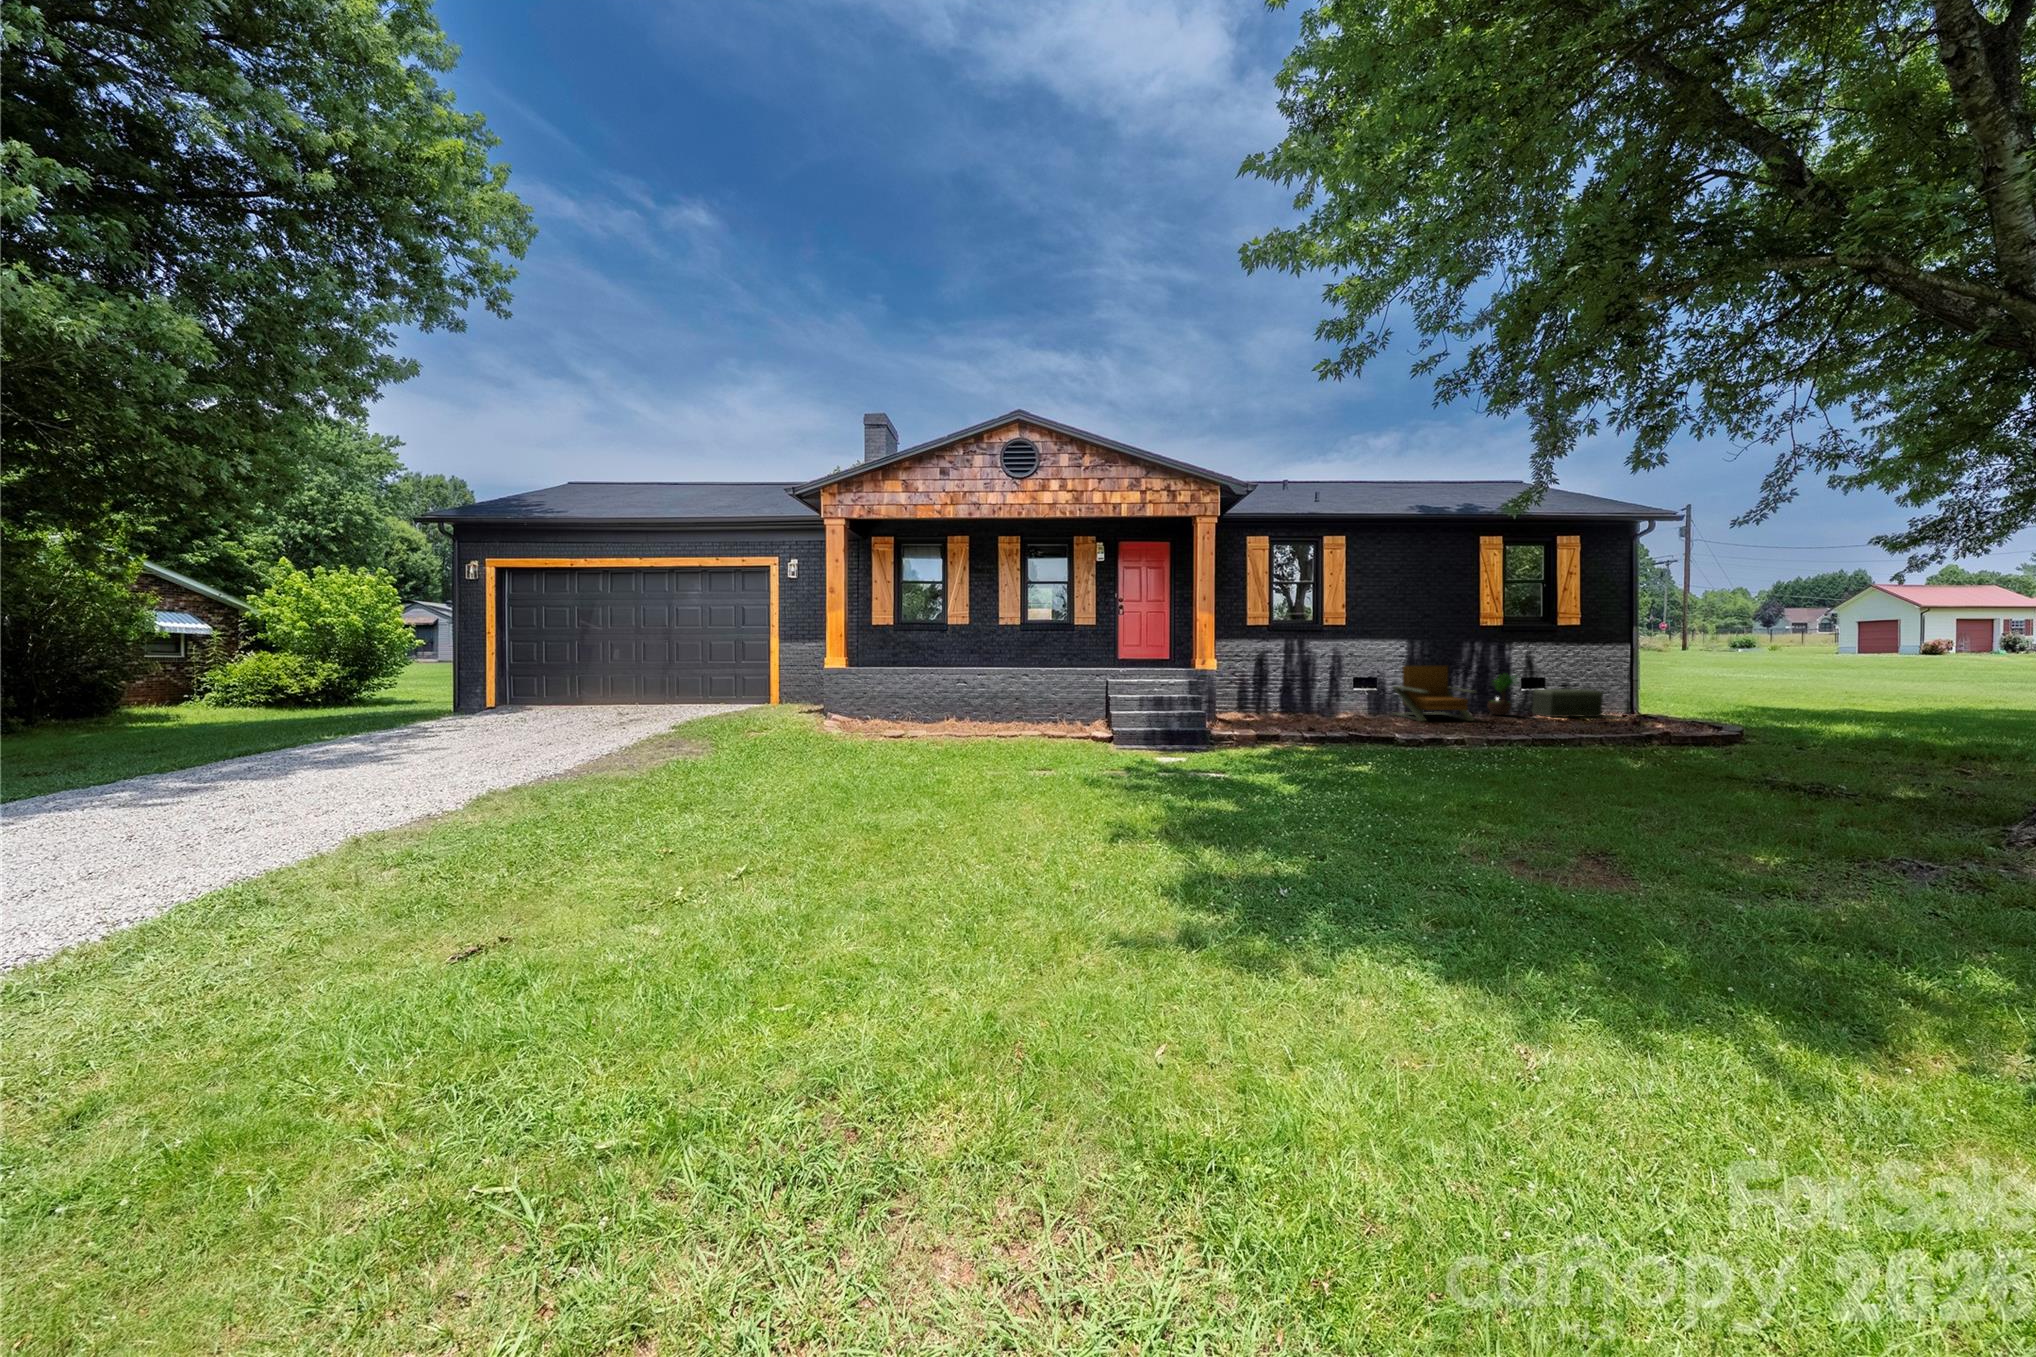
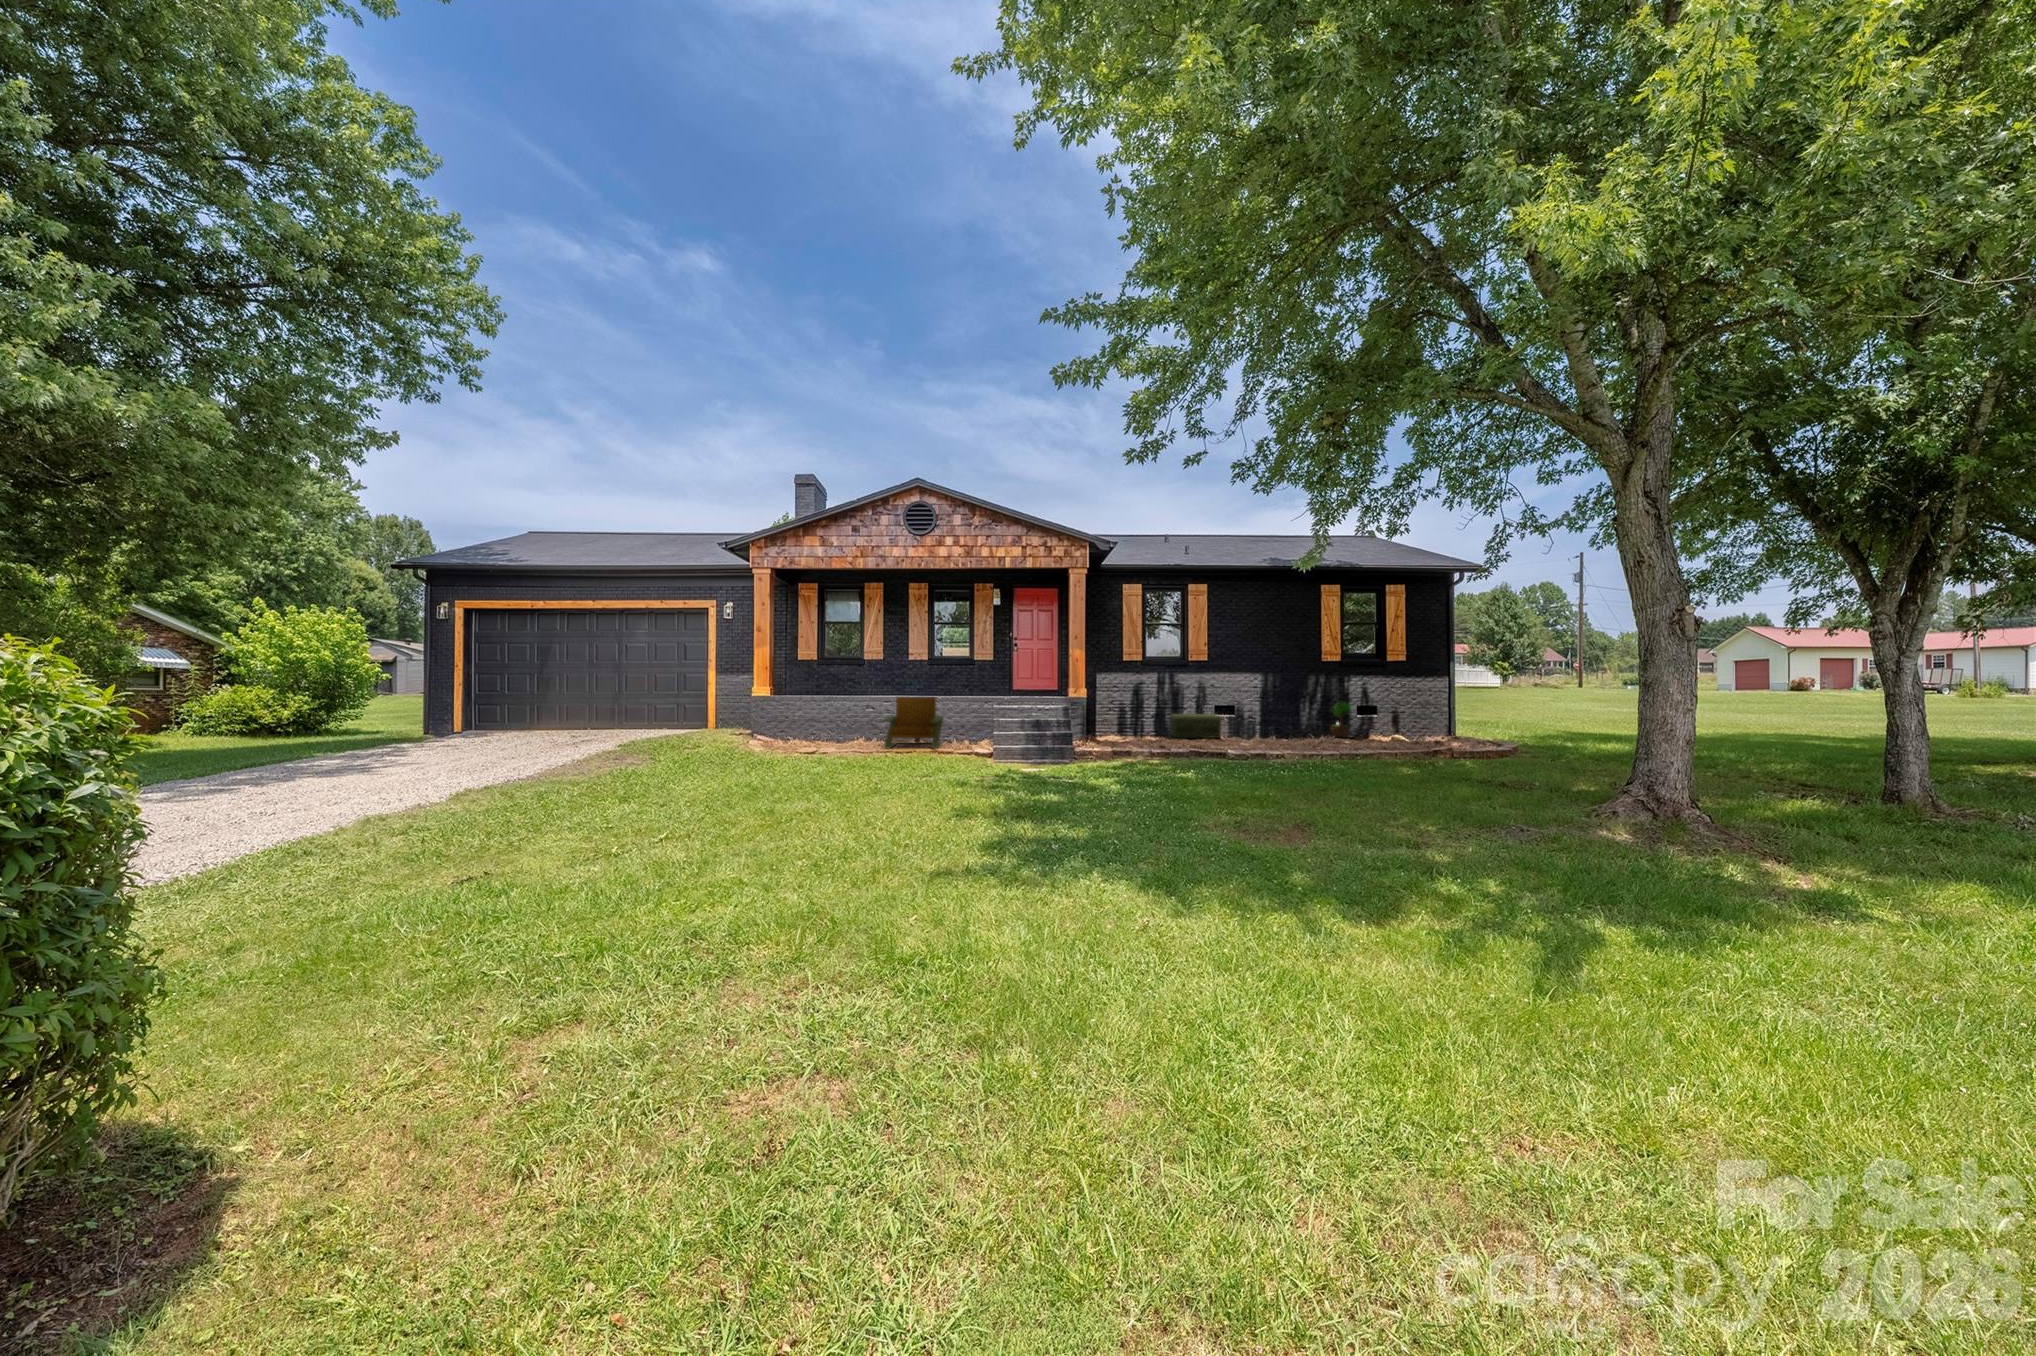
lounge chair: present [1393,666,1475,721] -> present [884,697,943,749]
storage bench: present [1532,689,1603,717] -> present [1170,714,1221,738]

